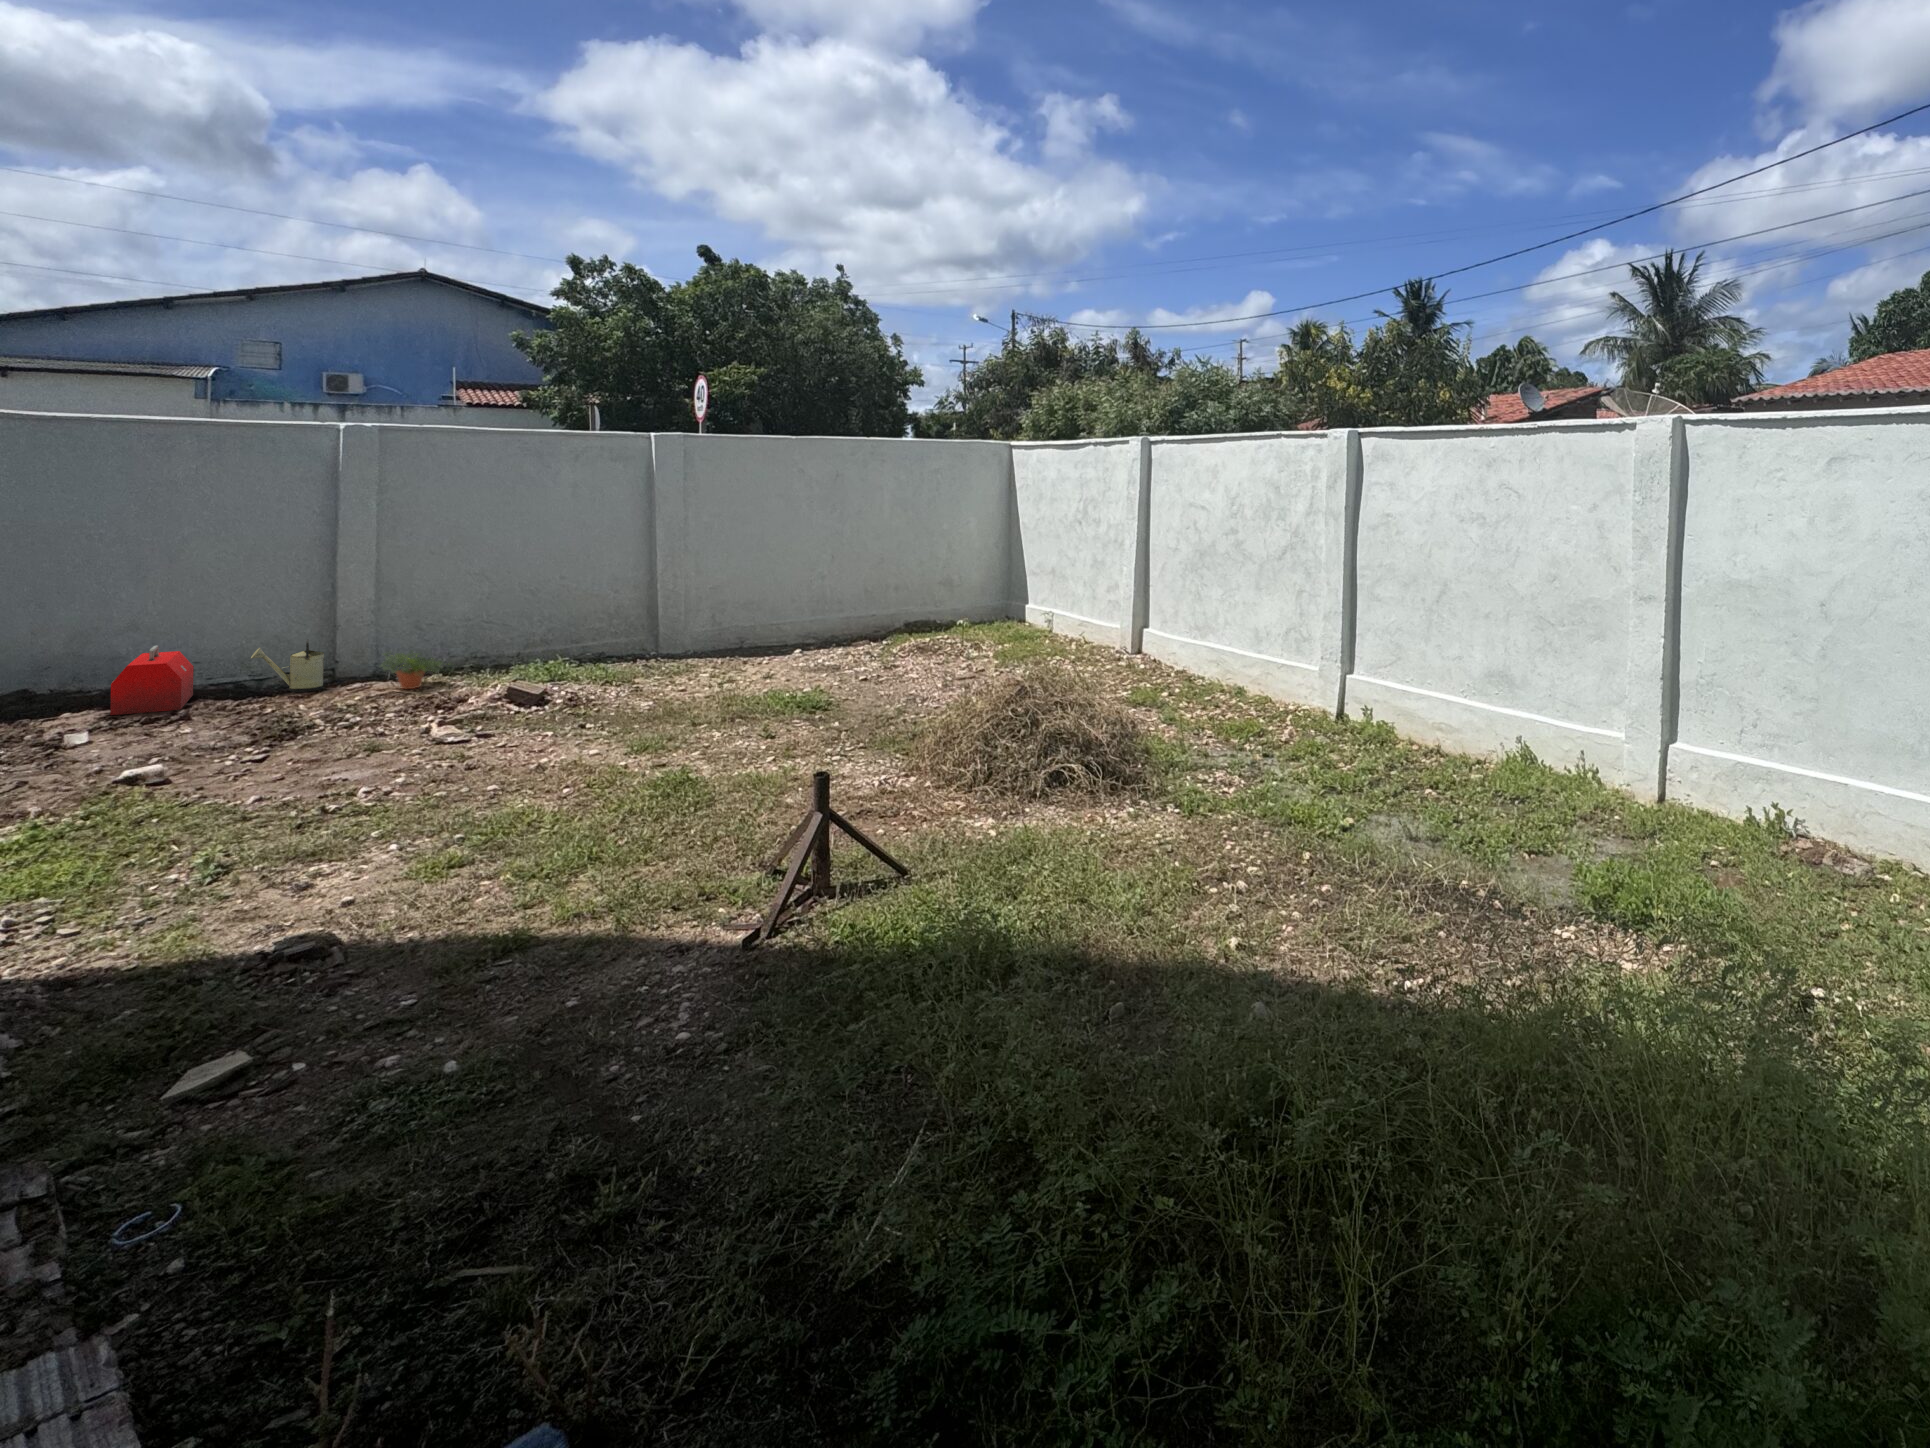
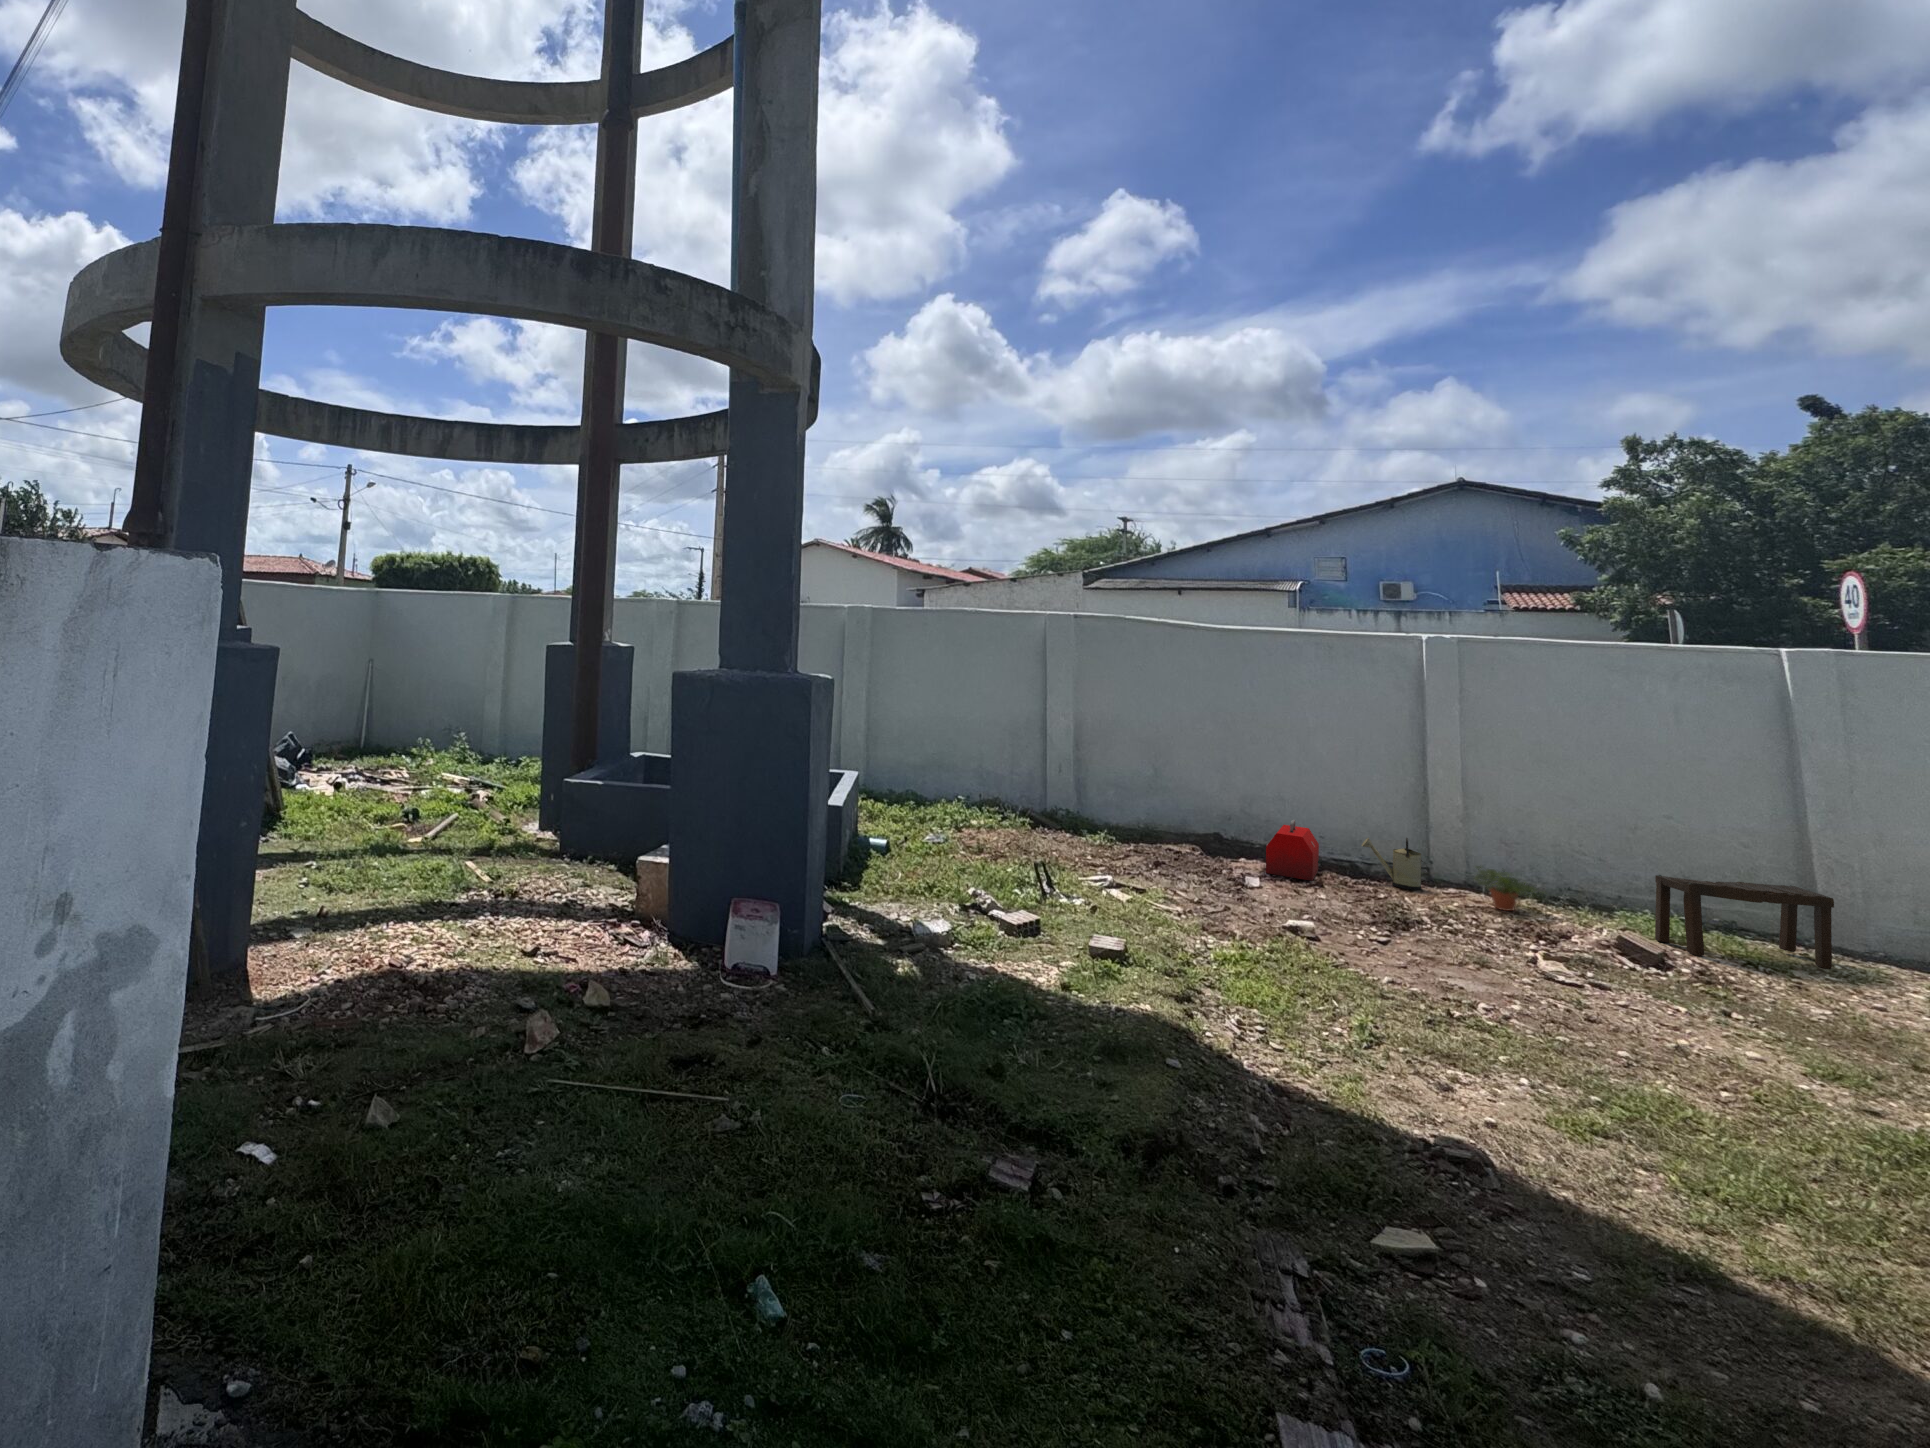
bench: none [543,616,669,687] -> present [1655,875,1834,969]

